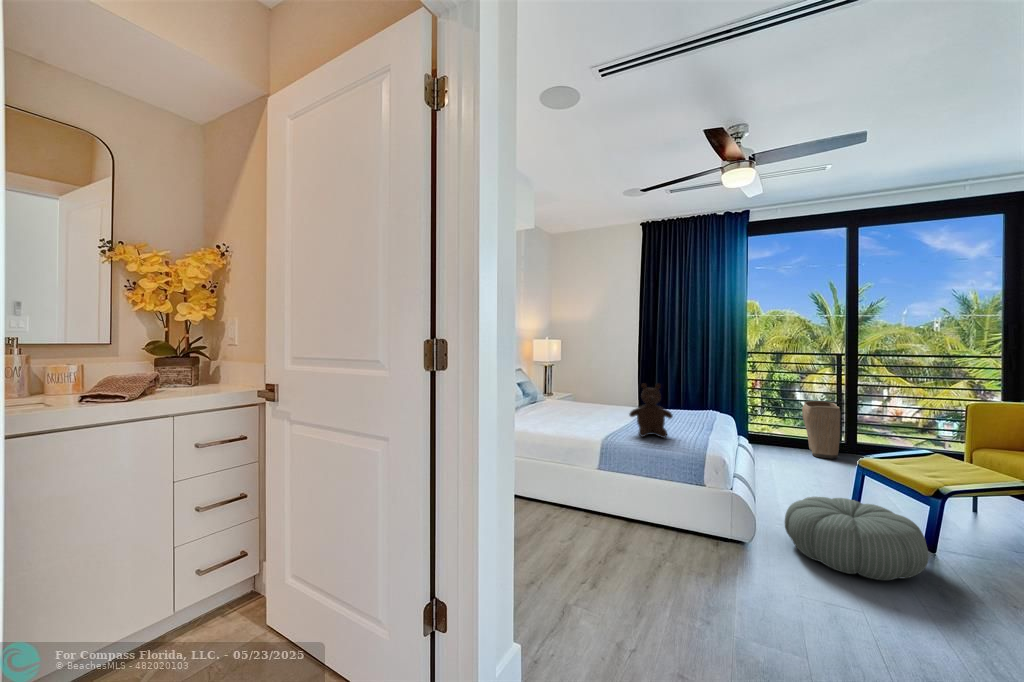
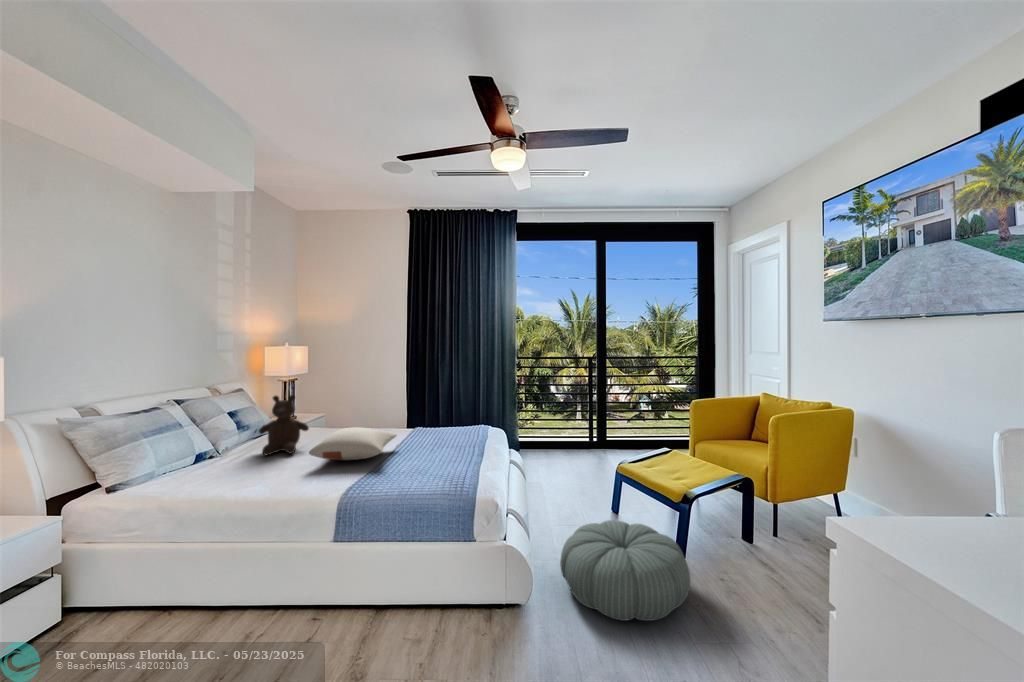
teddy bear: present [629,383,673,438] -> present [259,395,309,456]
pillow: none [575,399,637,421] -> present [309,427,397,460]
laundry basket: present [802,401,840,459] -> none [563,401,593,456]

